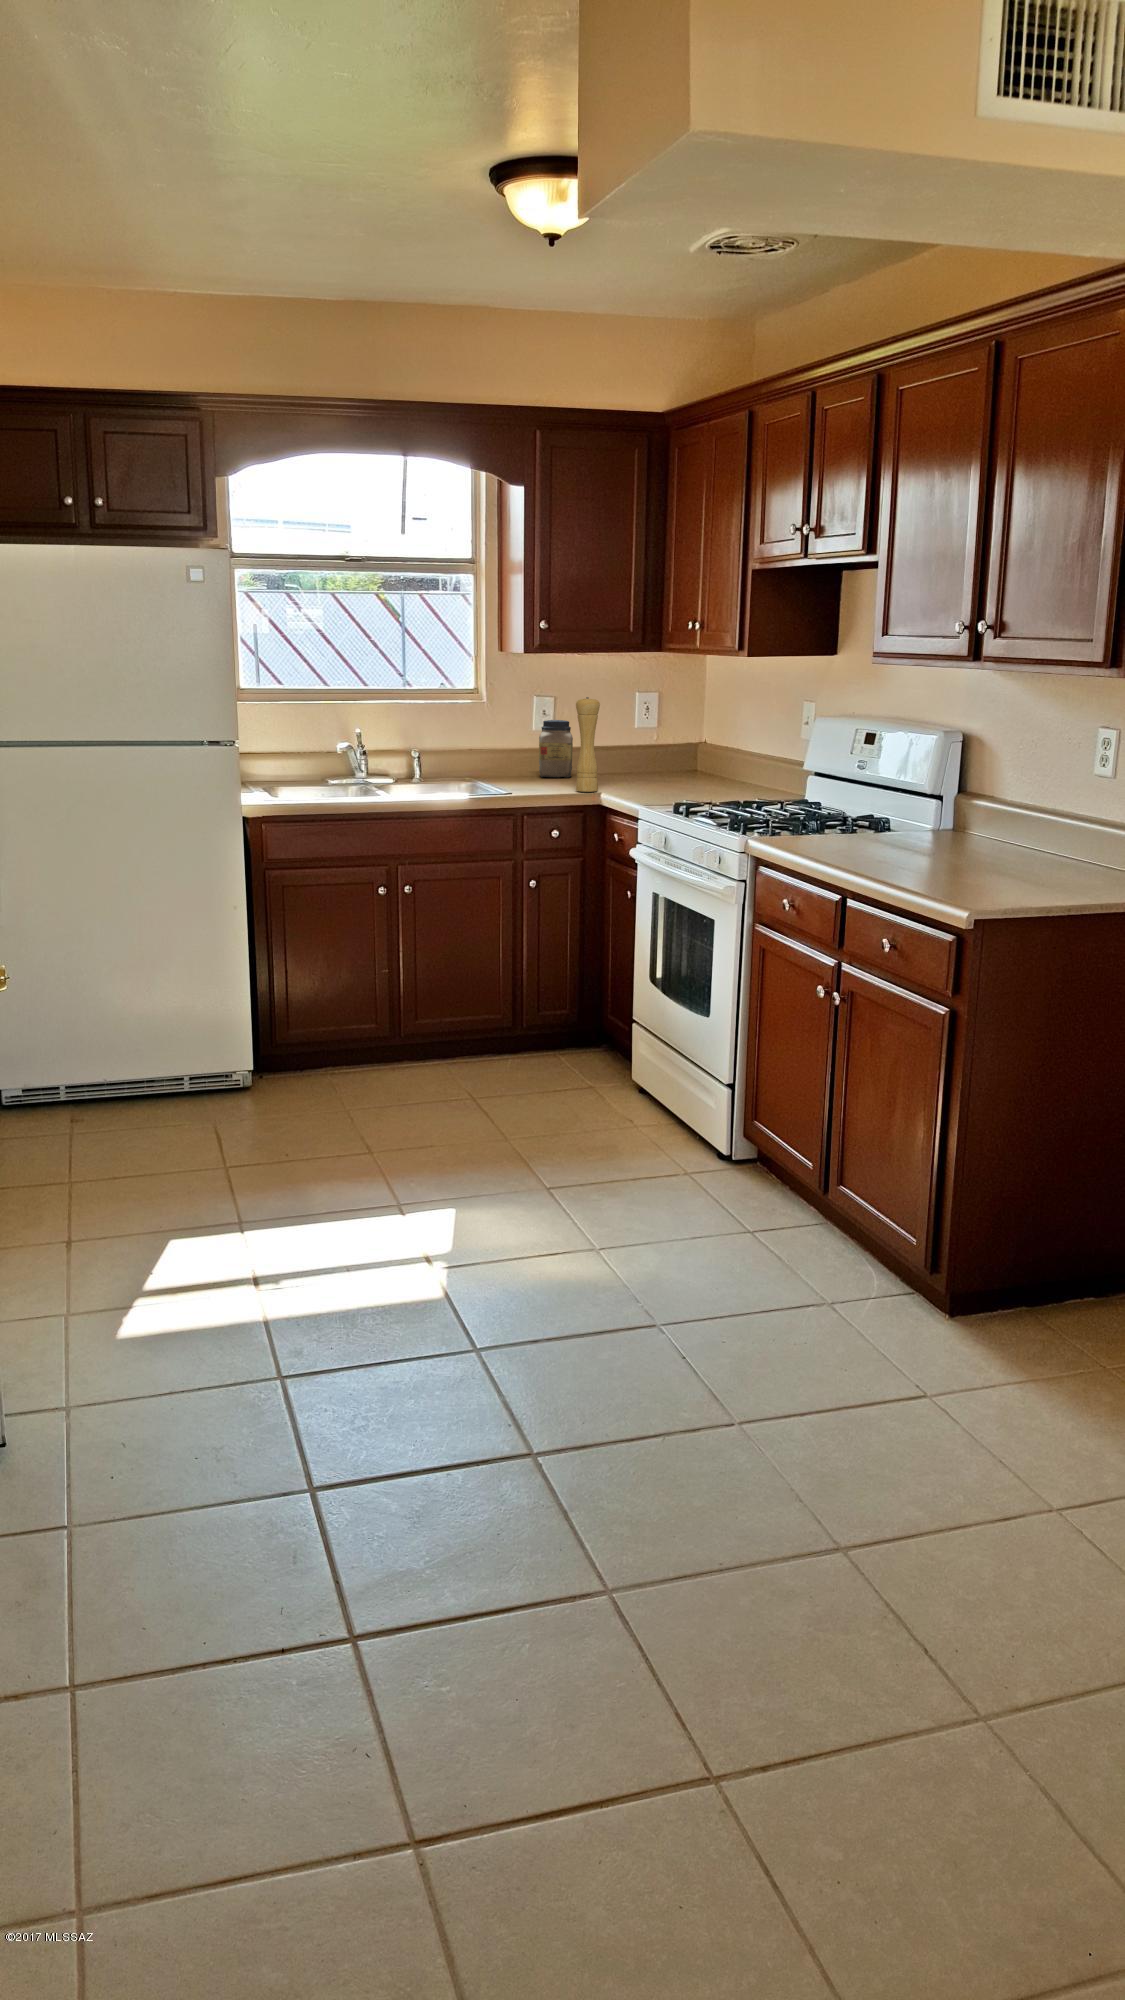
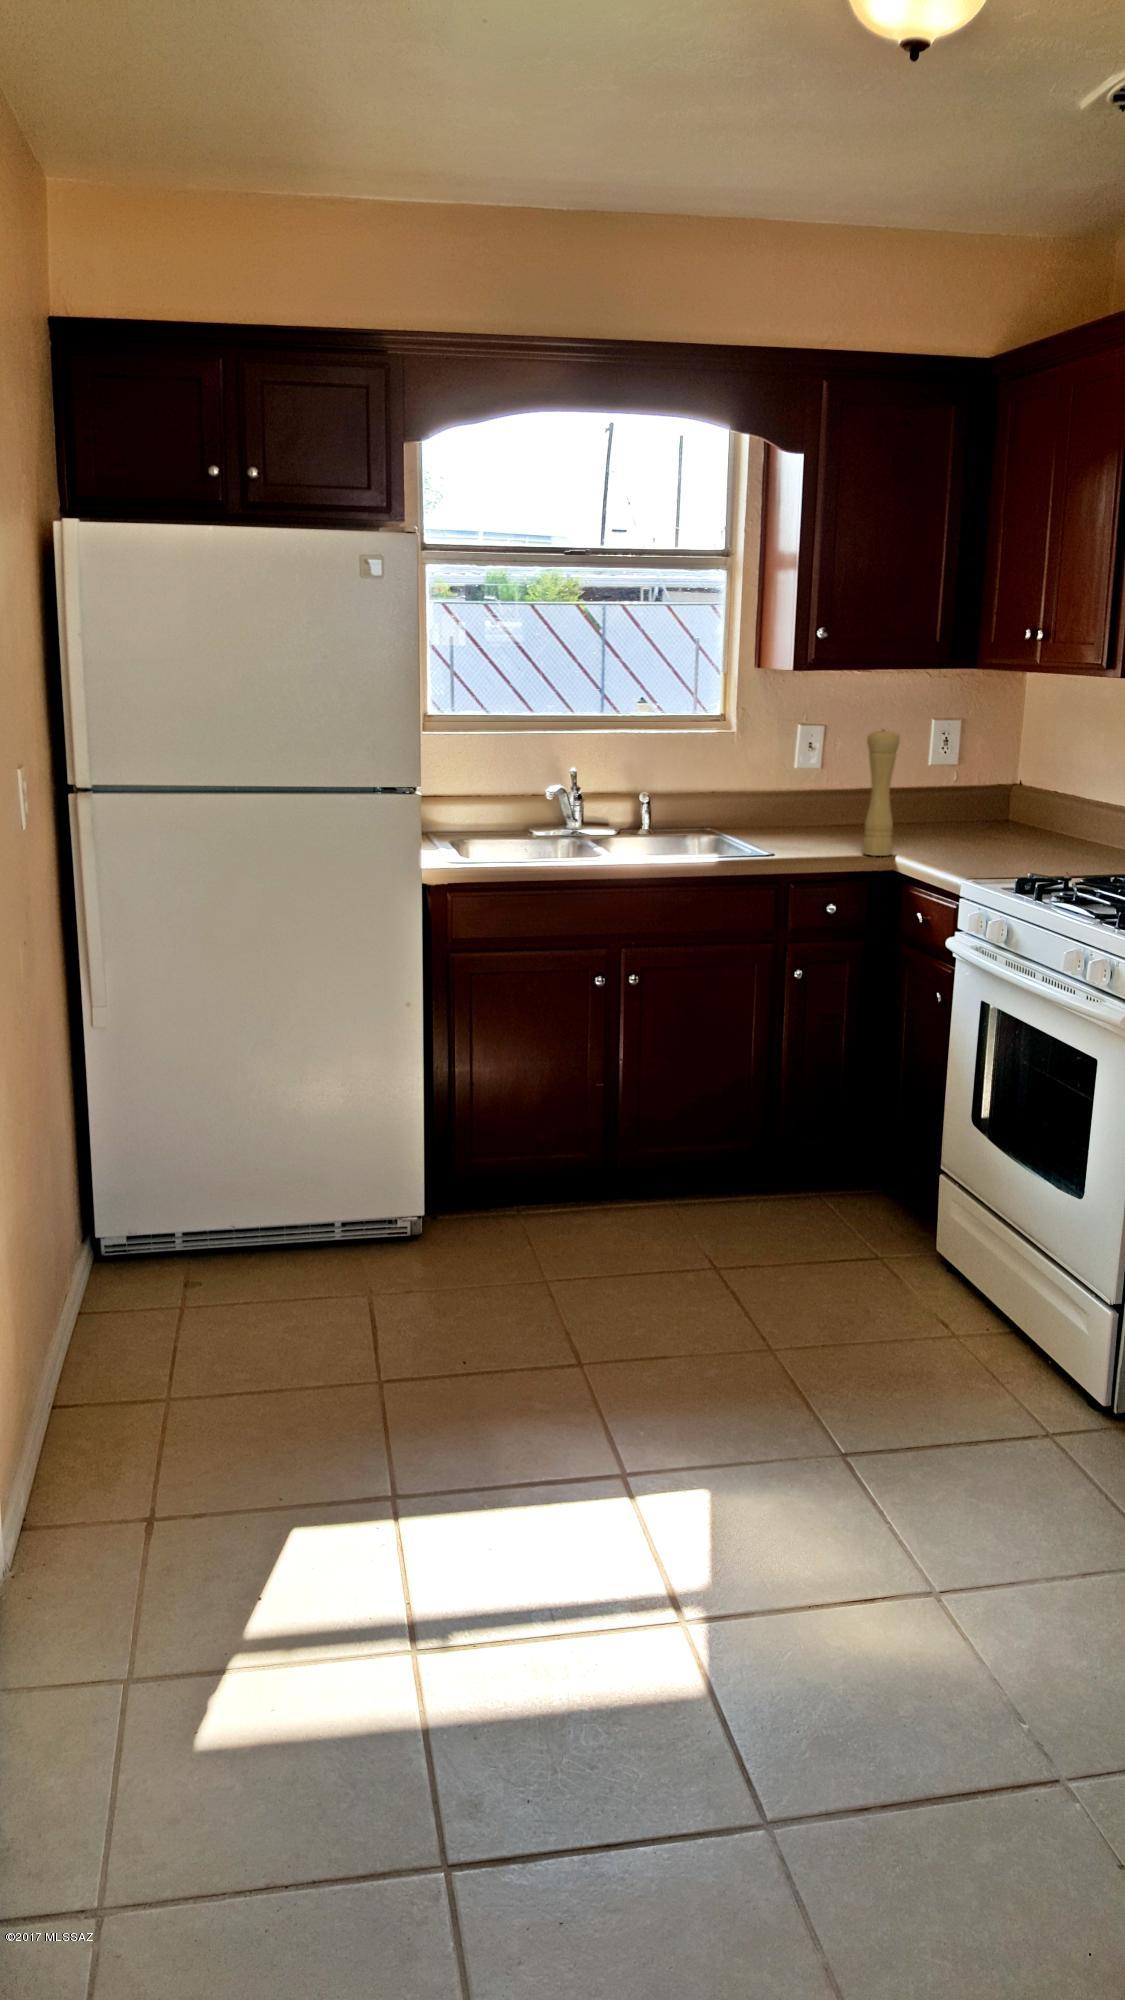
jar: present [539,720,573,777] -> none [804,757,850,831]

